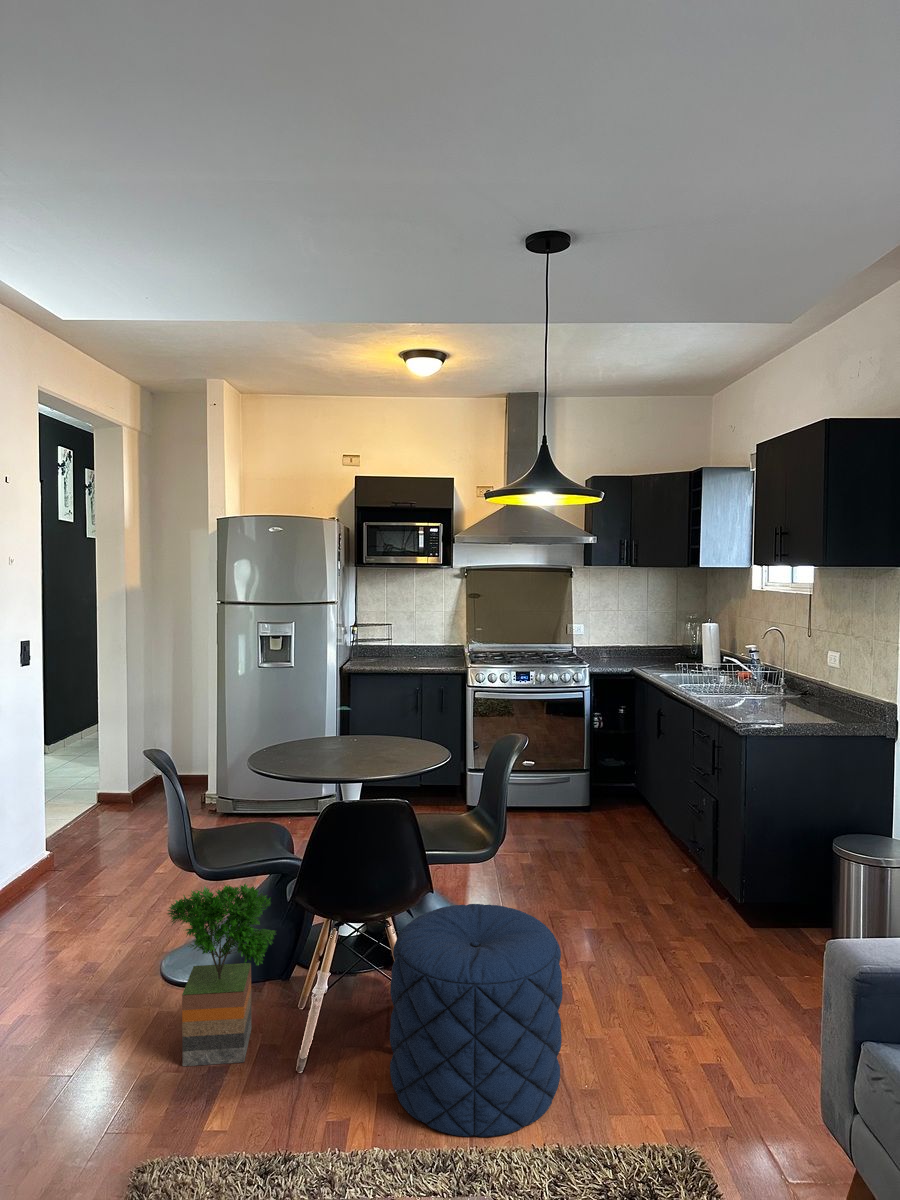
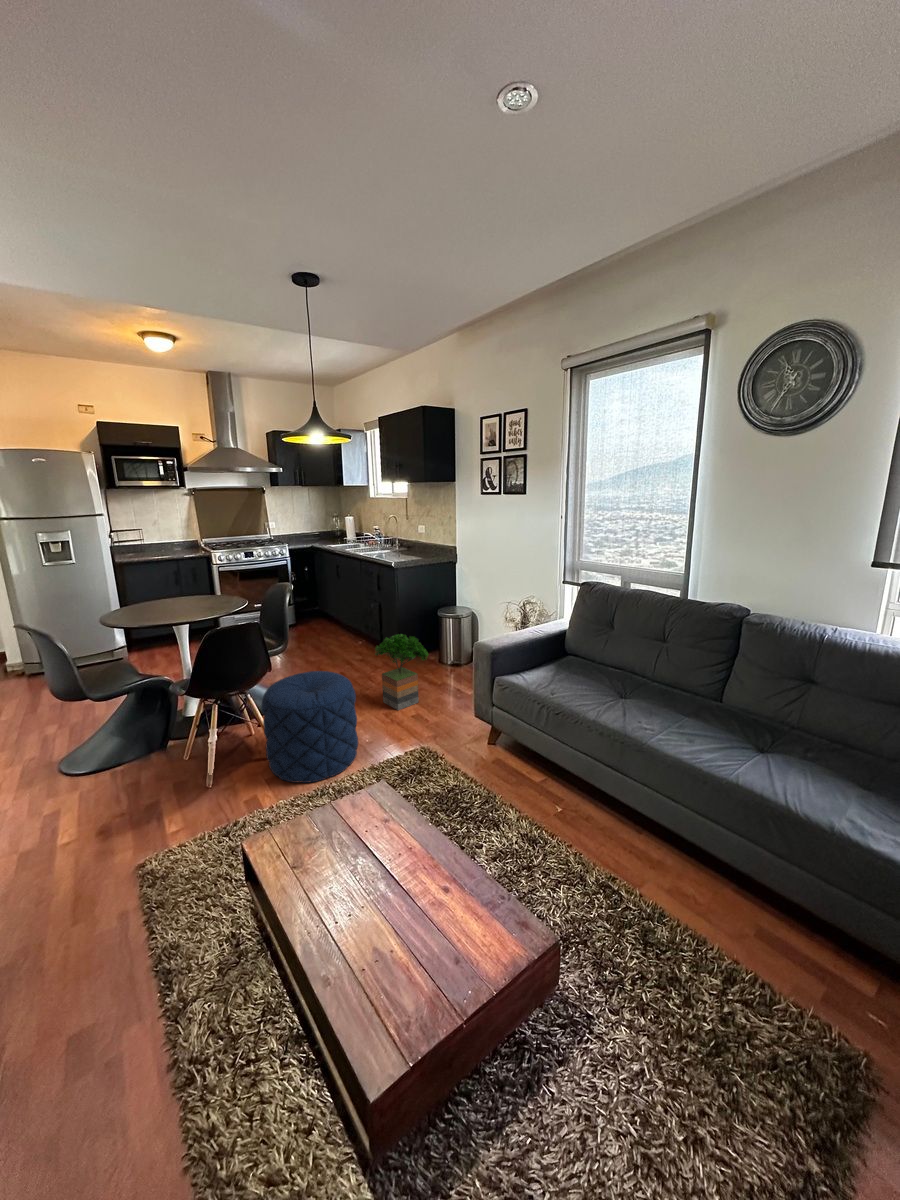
potted tree: present [167,884,276,1066] -> present [375,634,428,710]

